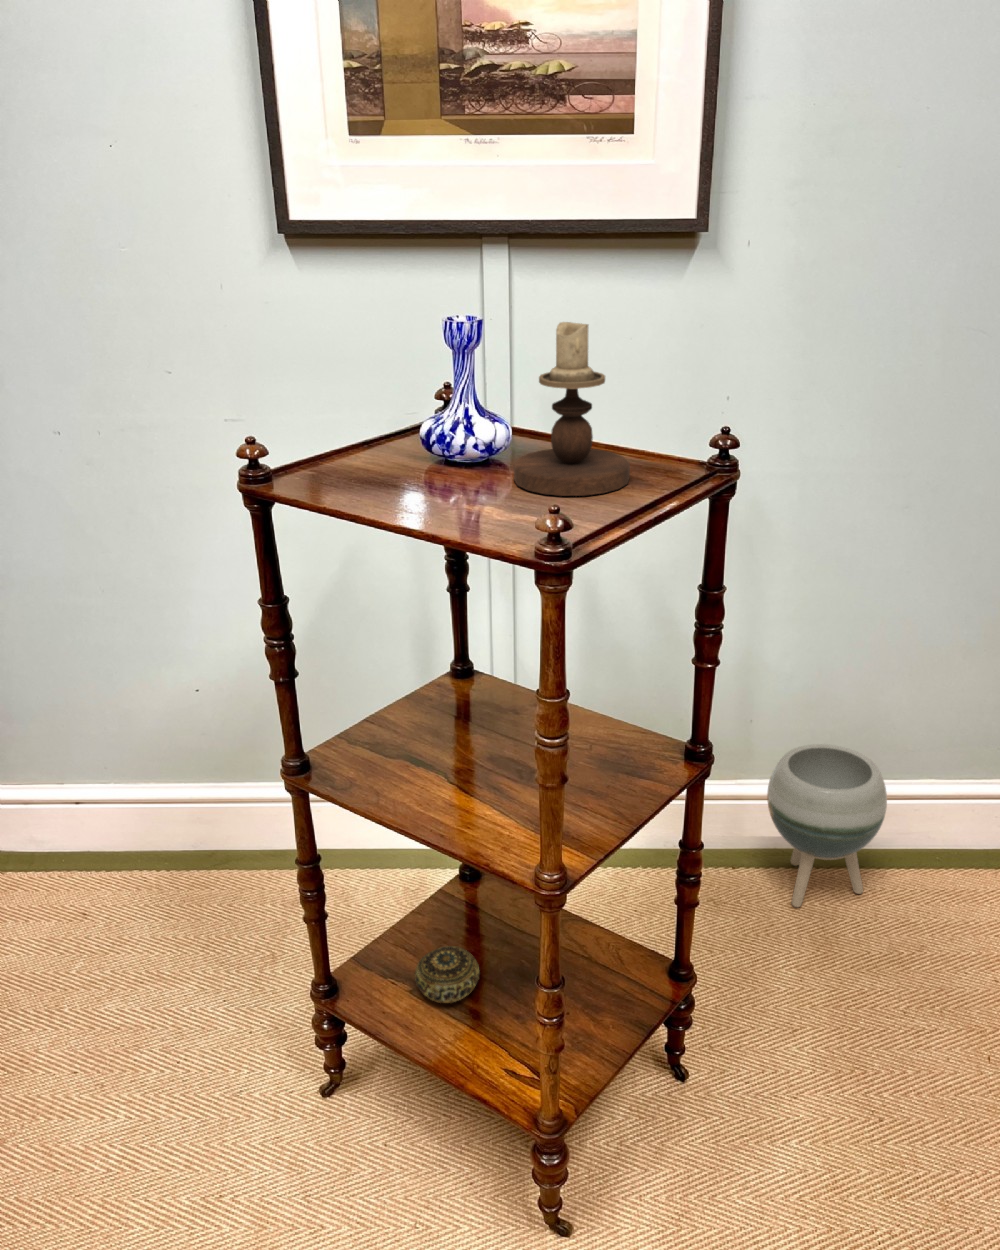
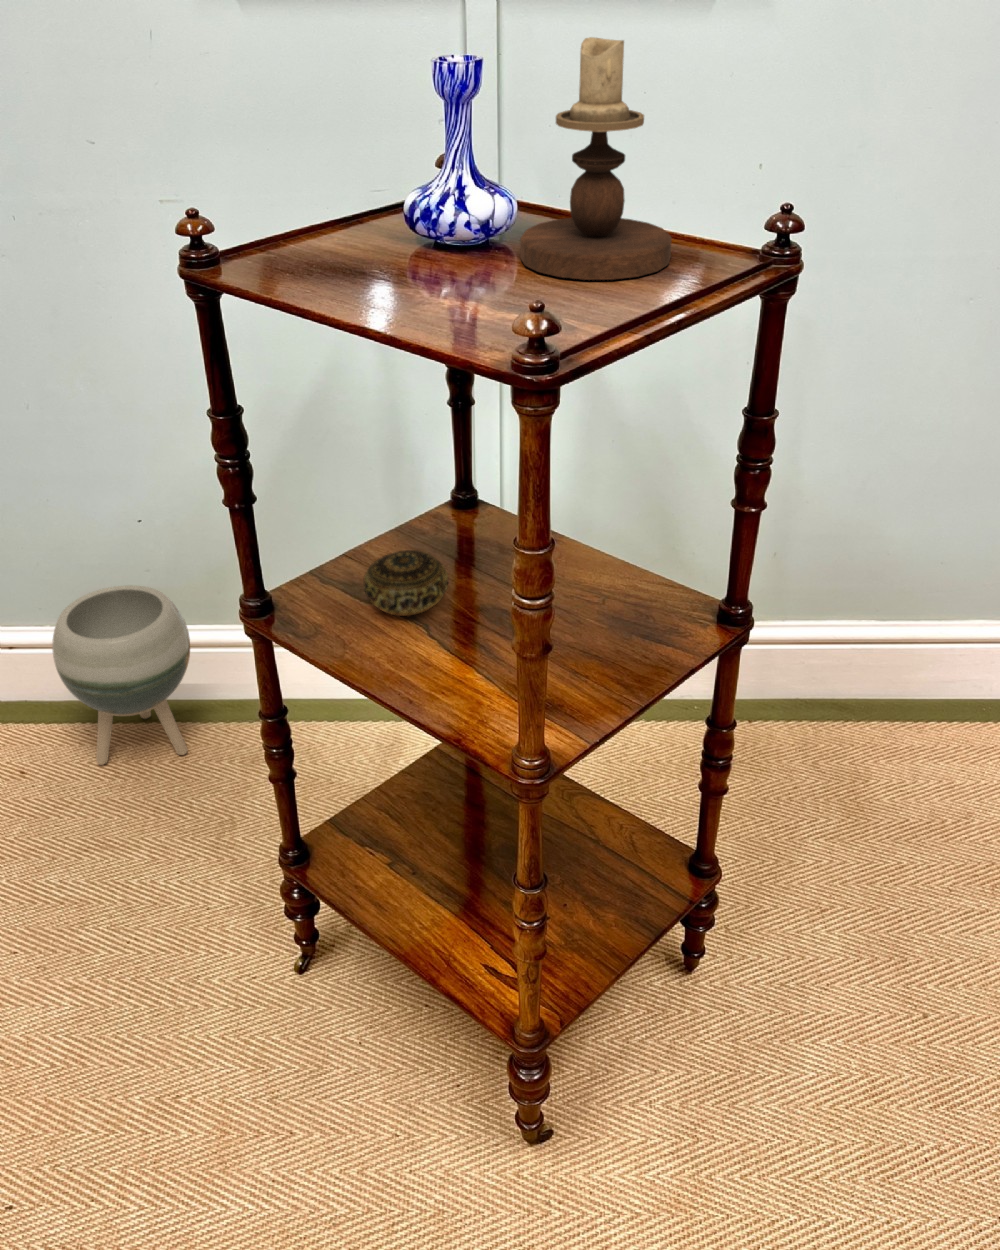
planter: present [767,744,887,907] -> present [52,585,190,765]
decorative ball: present [415,946,480,1003] -> present [363,550,448,616]

